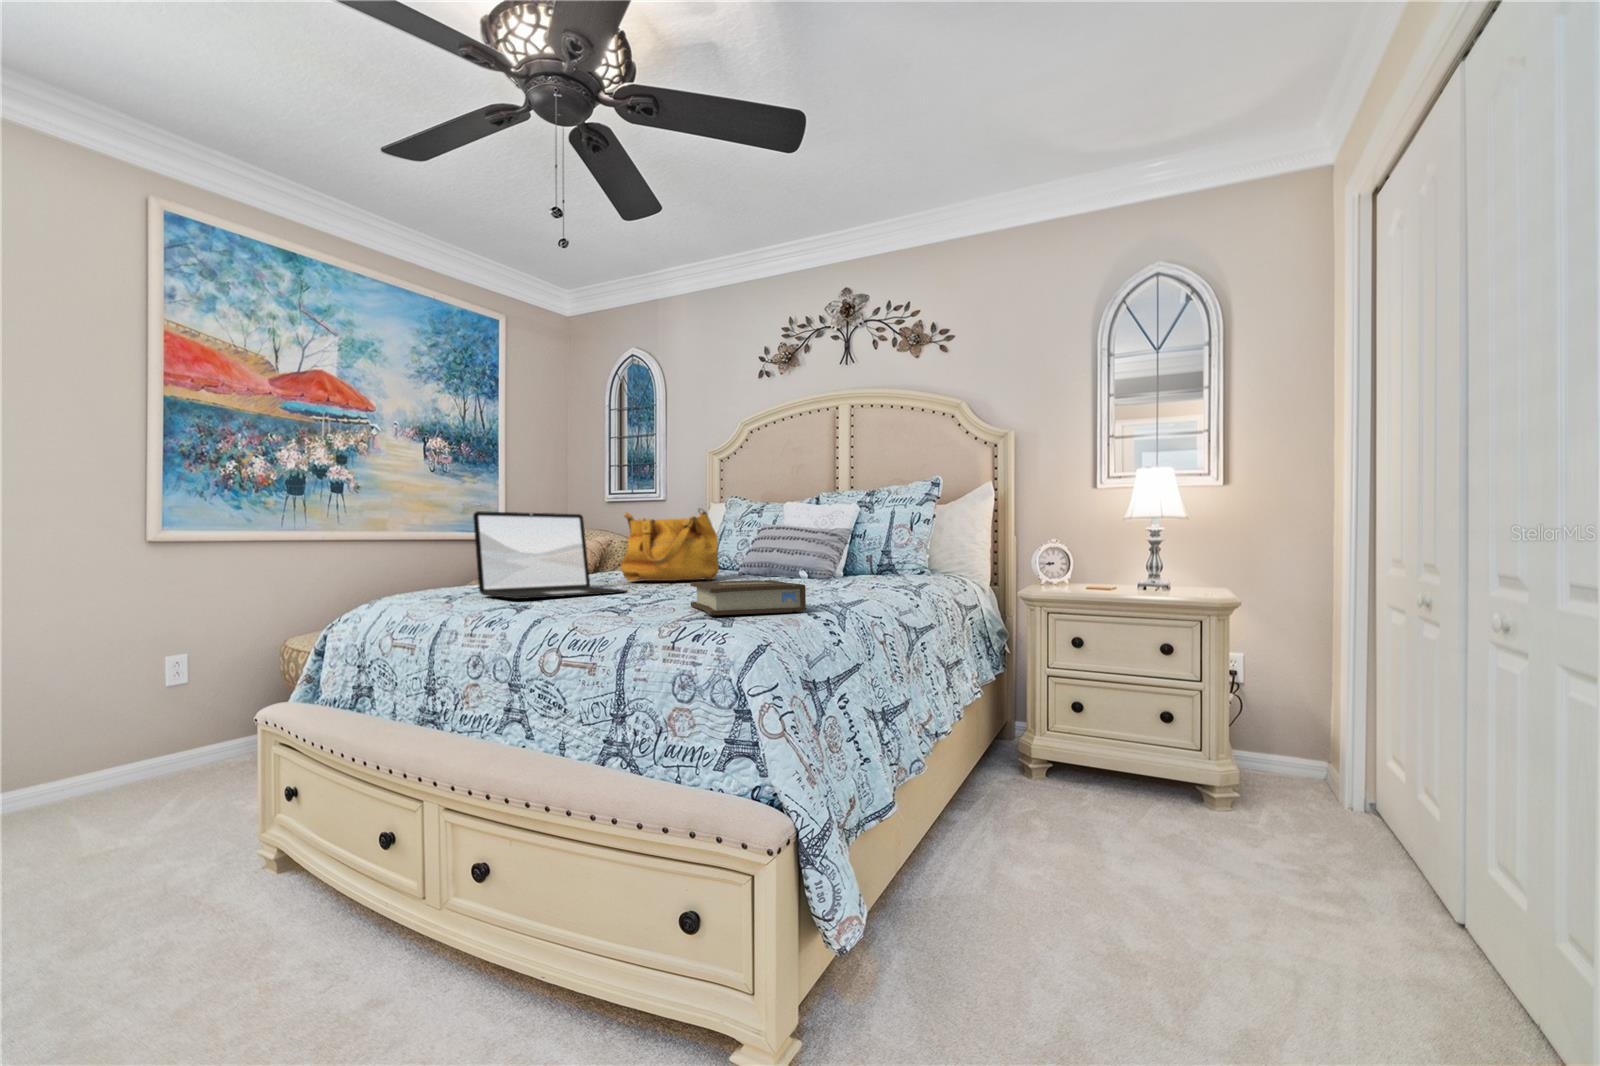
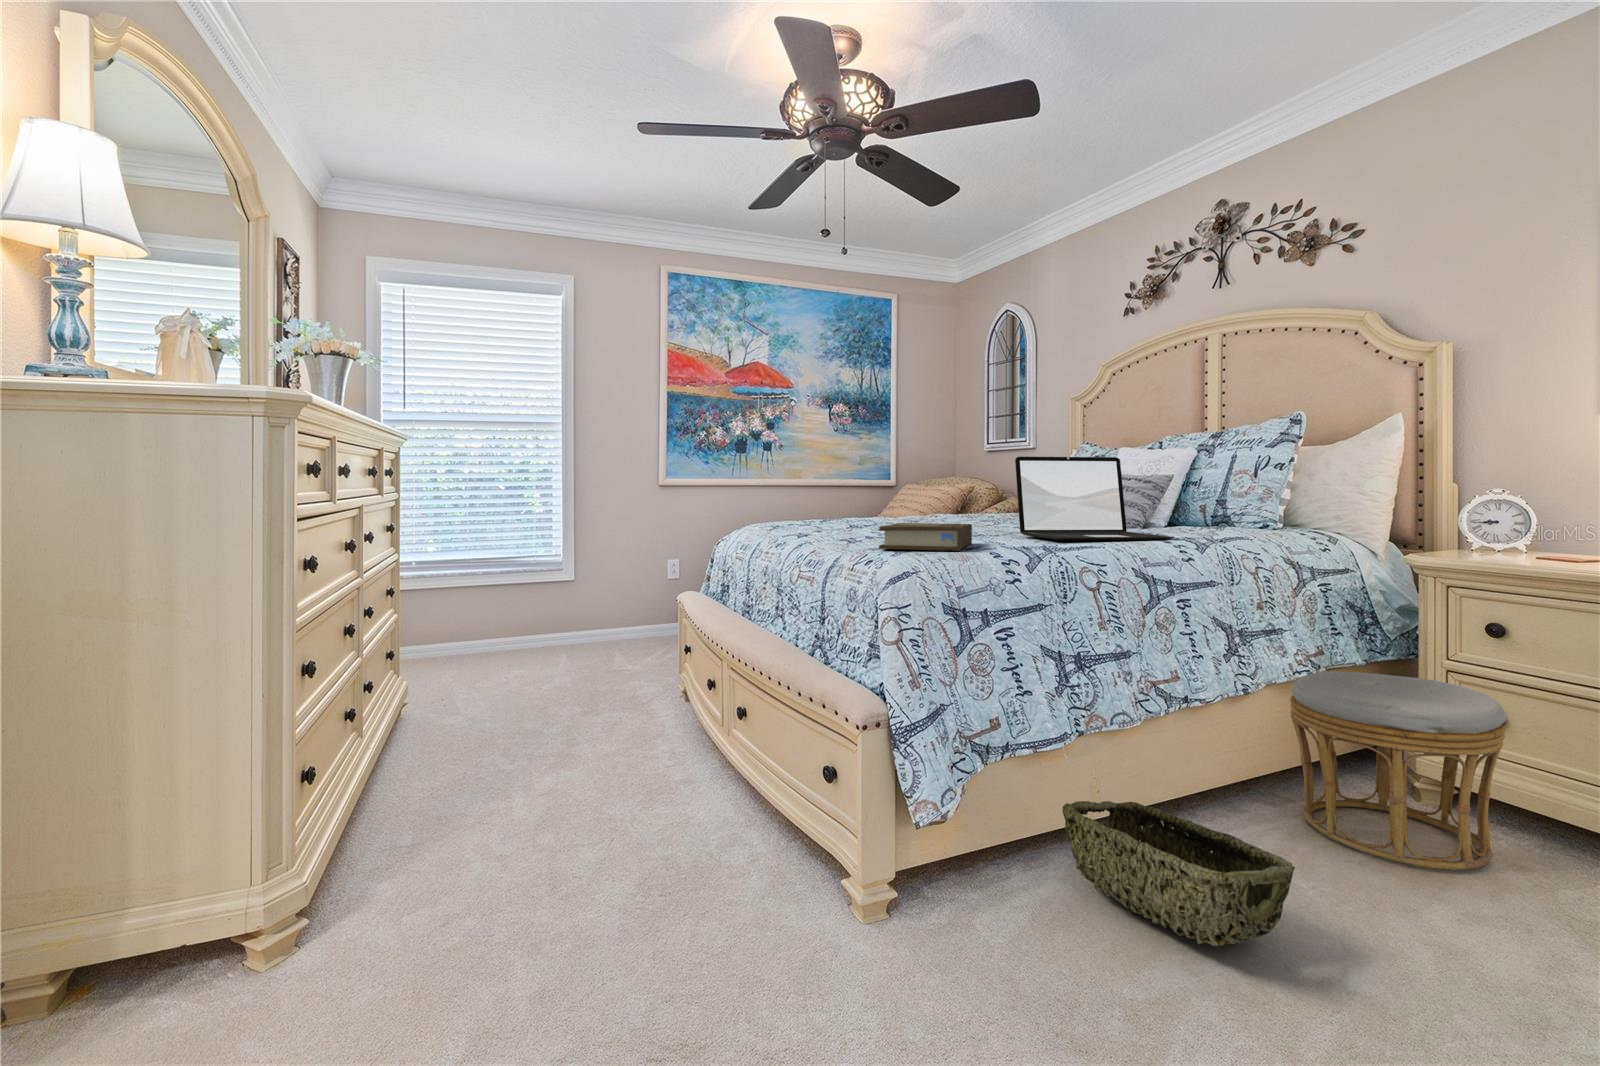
handbag: present [621,508,719,581] -> none [921,459,1008,526]
laptop: present [473,511,627,599] -> present [1015,457,1174,540]
ottoman: none [990,688,1132,842] -> present [1290,671,1506,870]
woven basket: none [912,851,1113,978] -> present [1063,801,1295,946]

